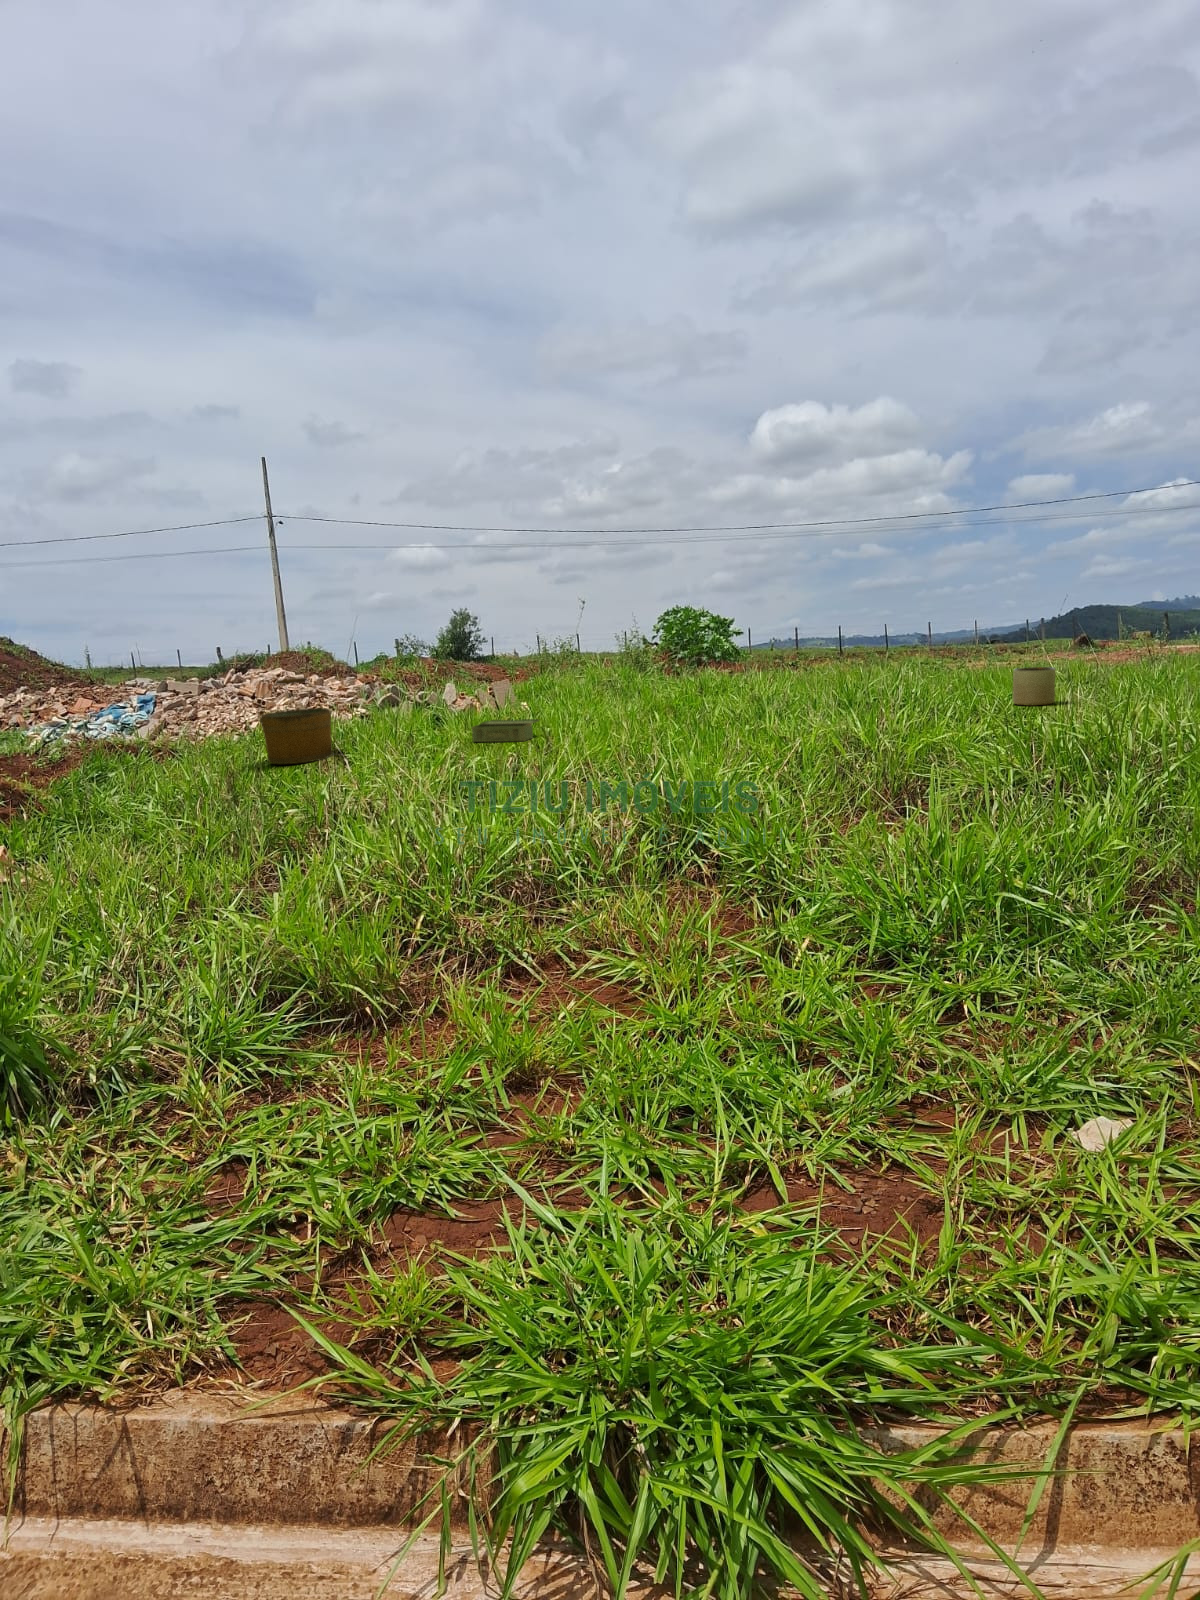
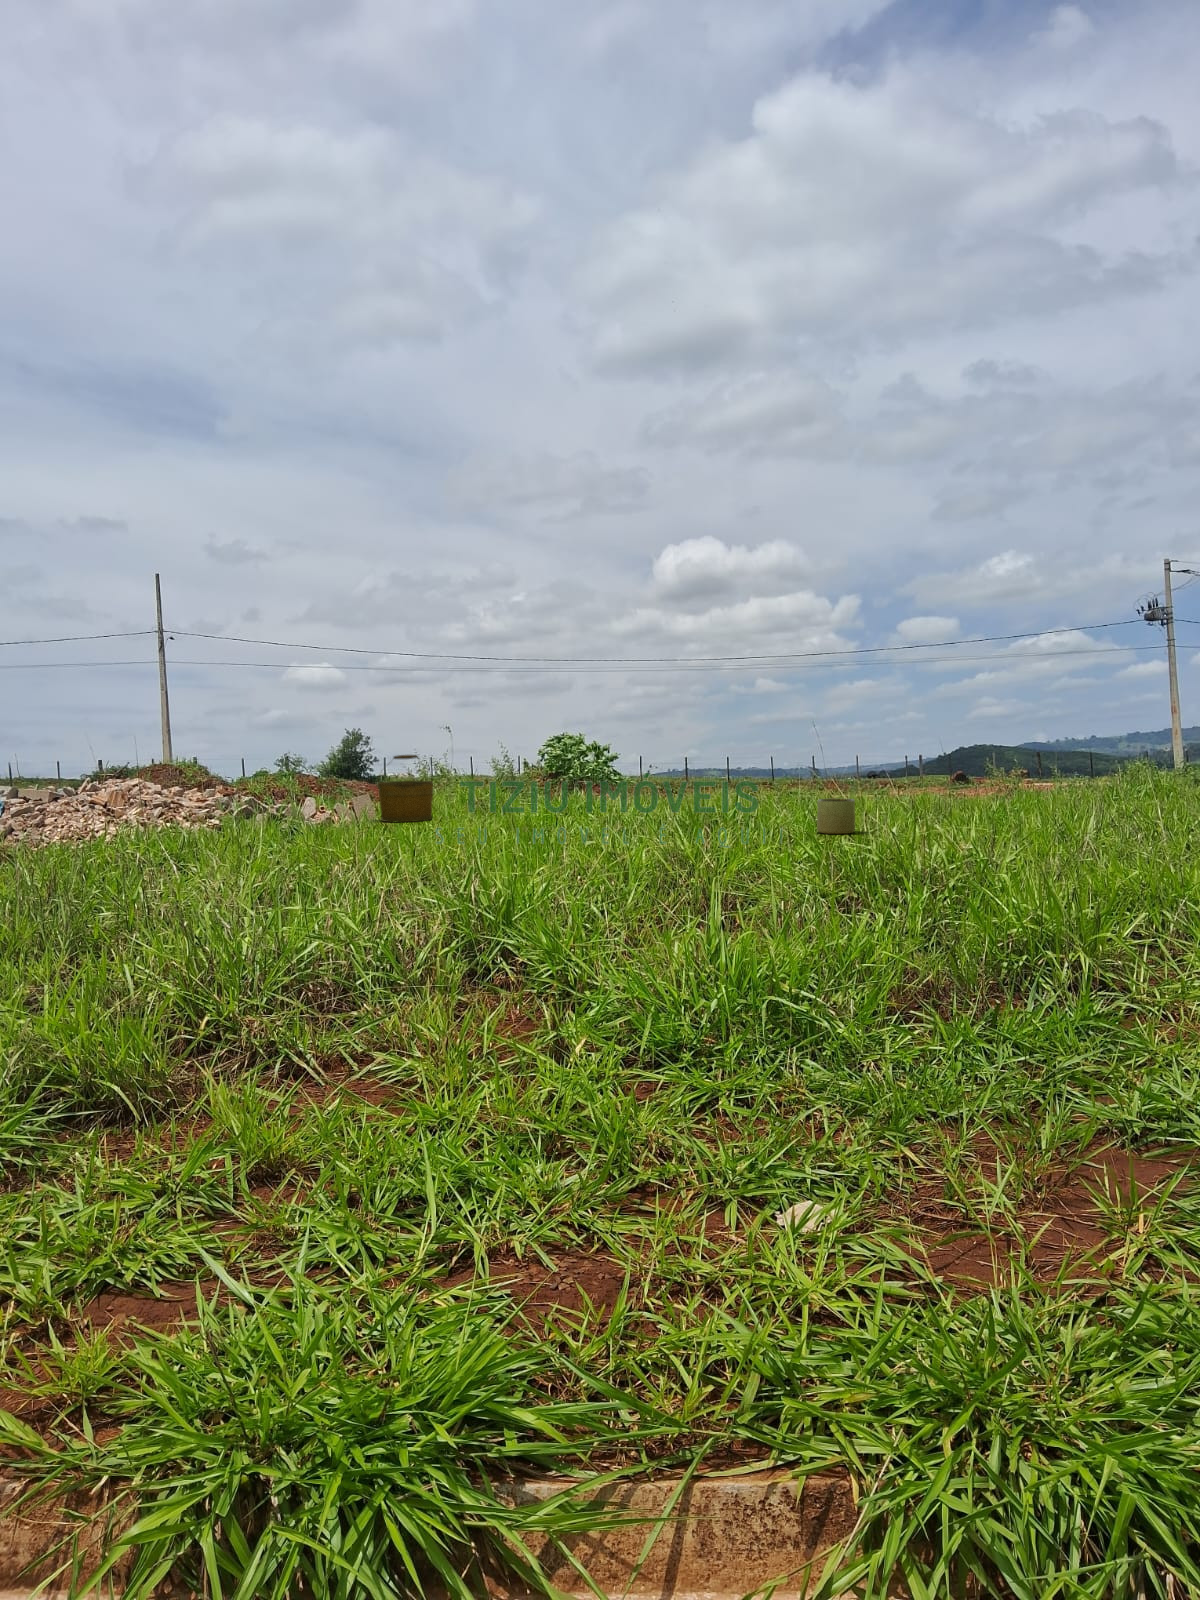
bucket: present [260,677,333,764] -> present [378,755,433,822]
toolbox: present [472,719,539,742] -> none [292,829,363,851]

